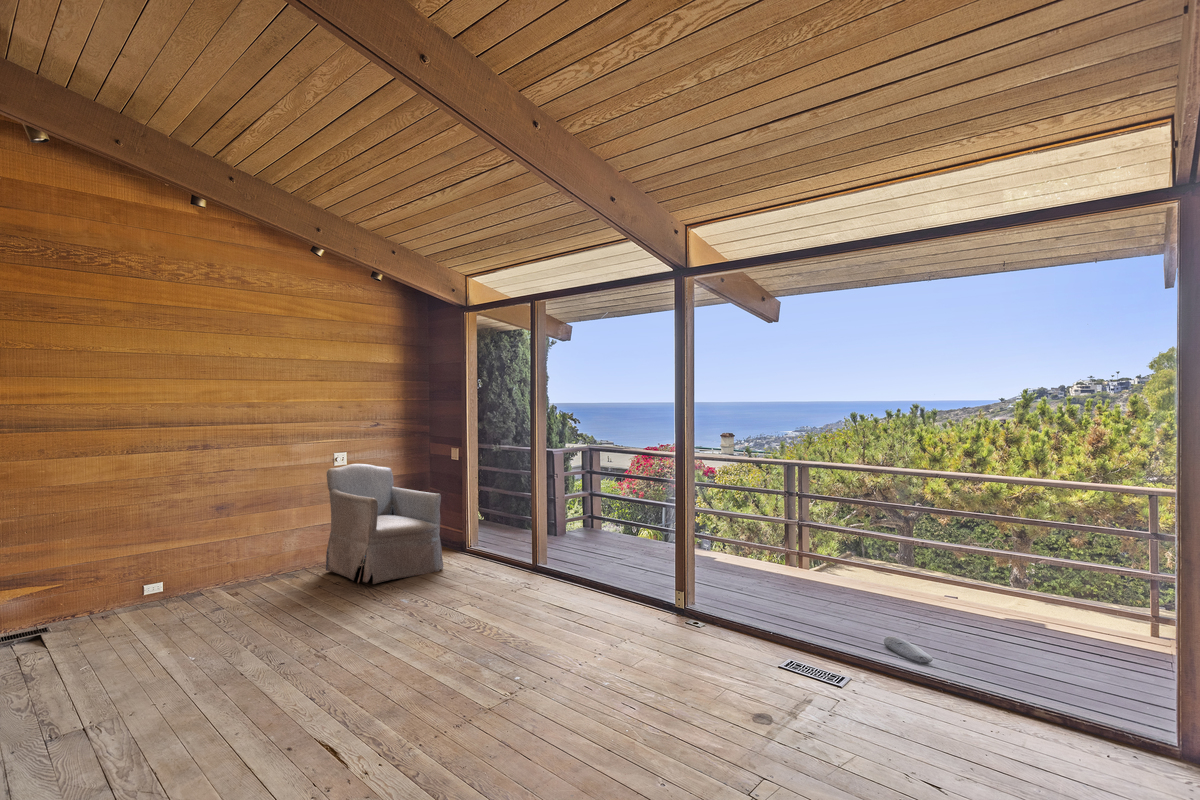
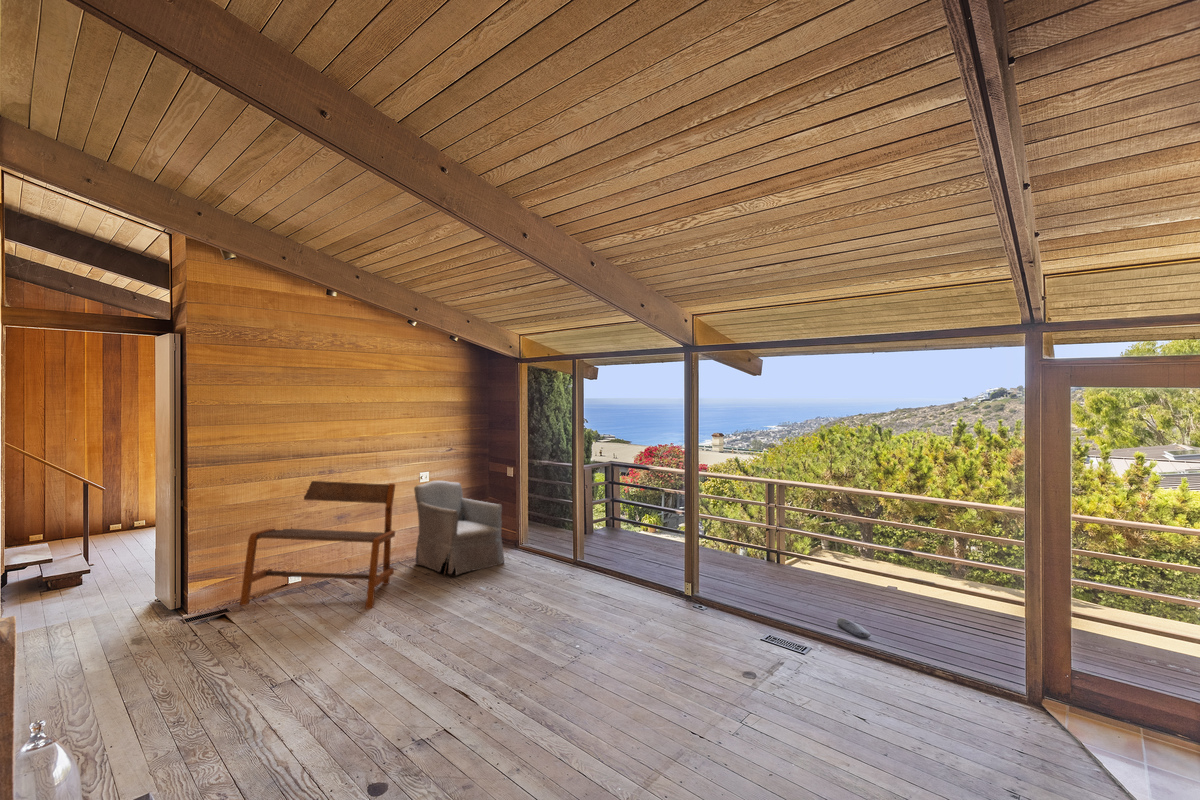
bench: none [60,454,292,628] -> present [240,481,395,609]

